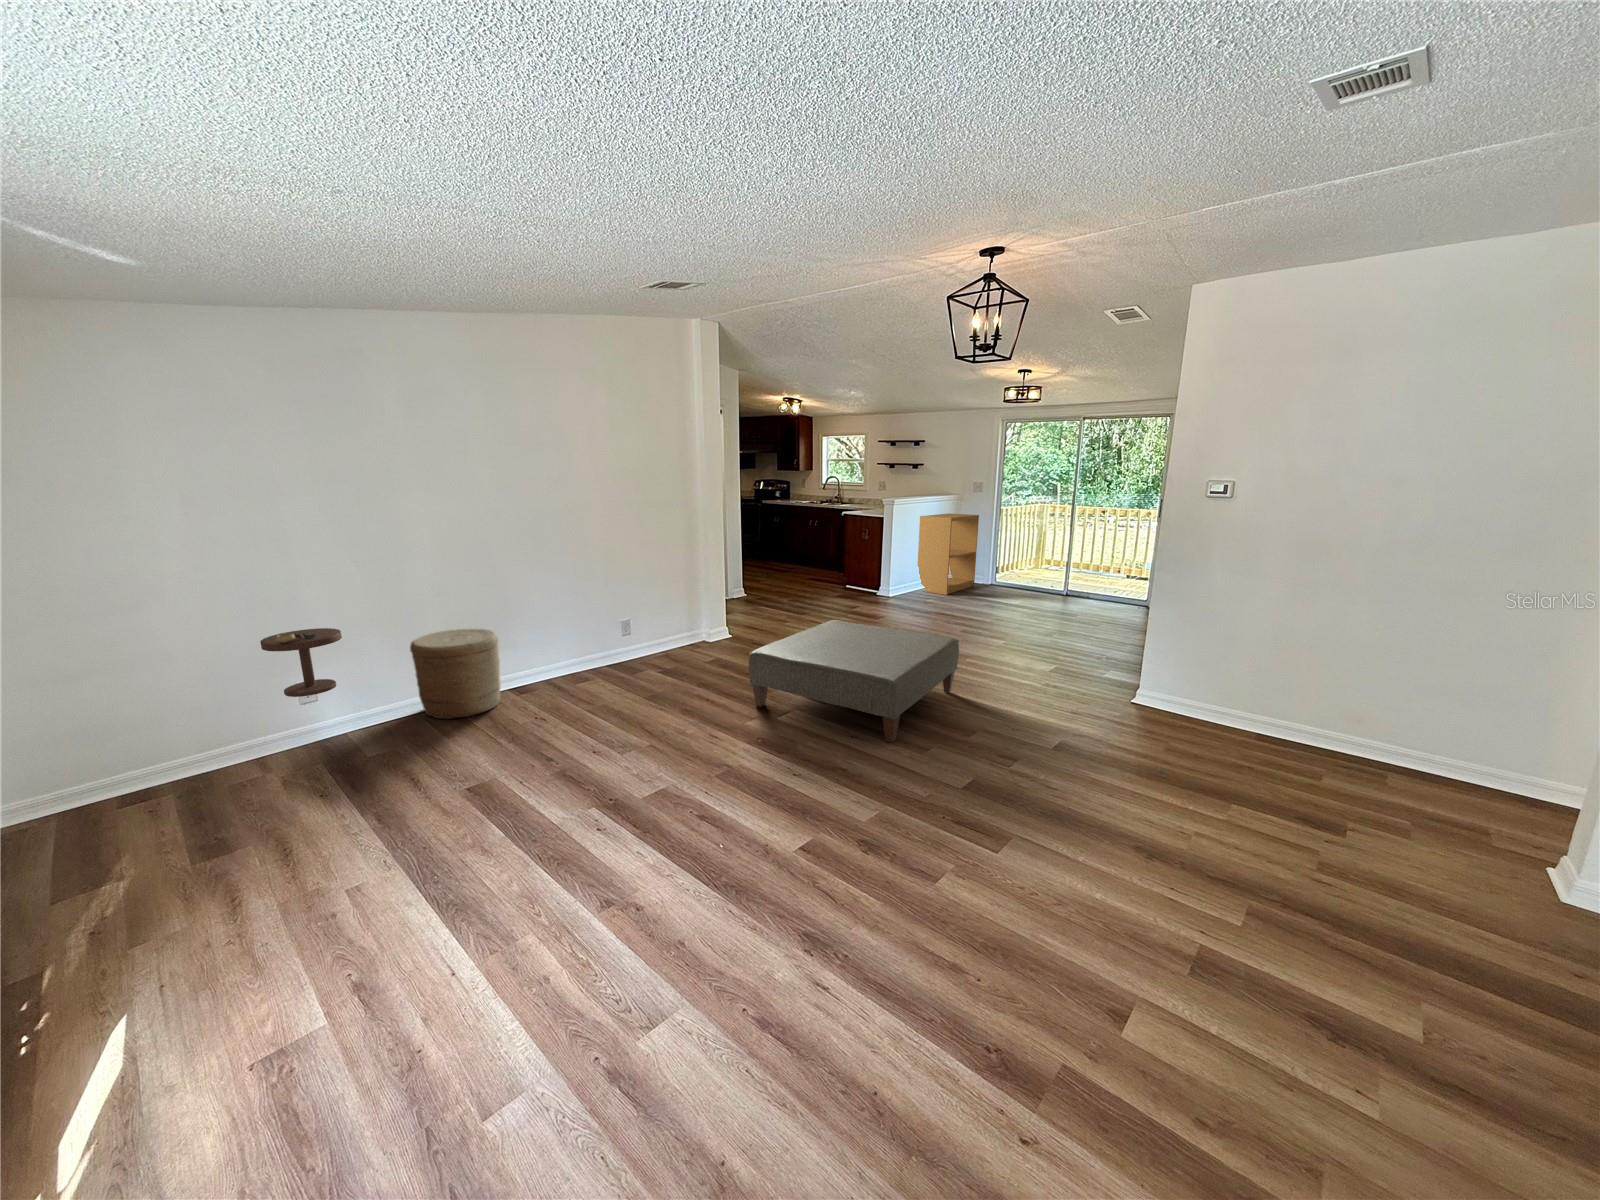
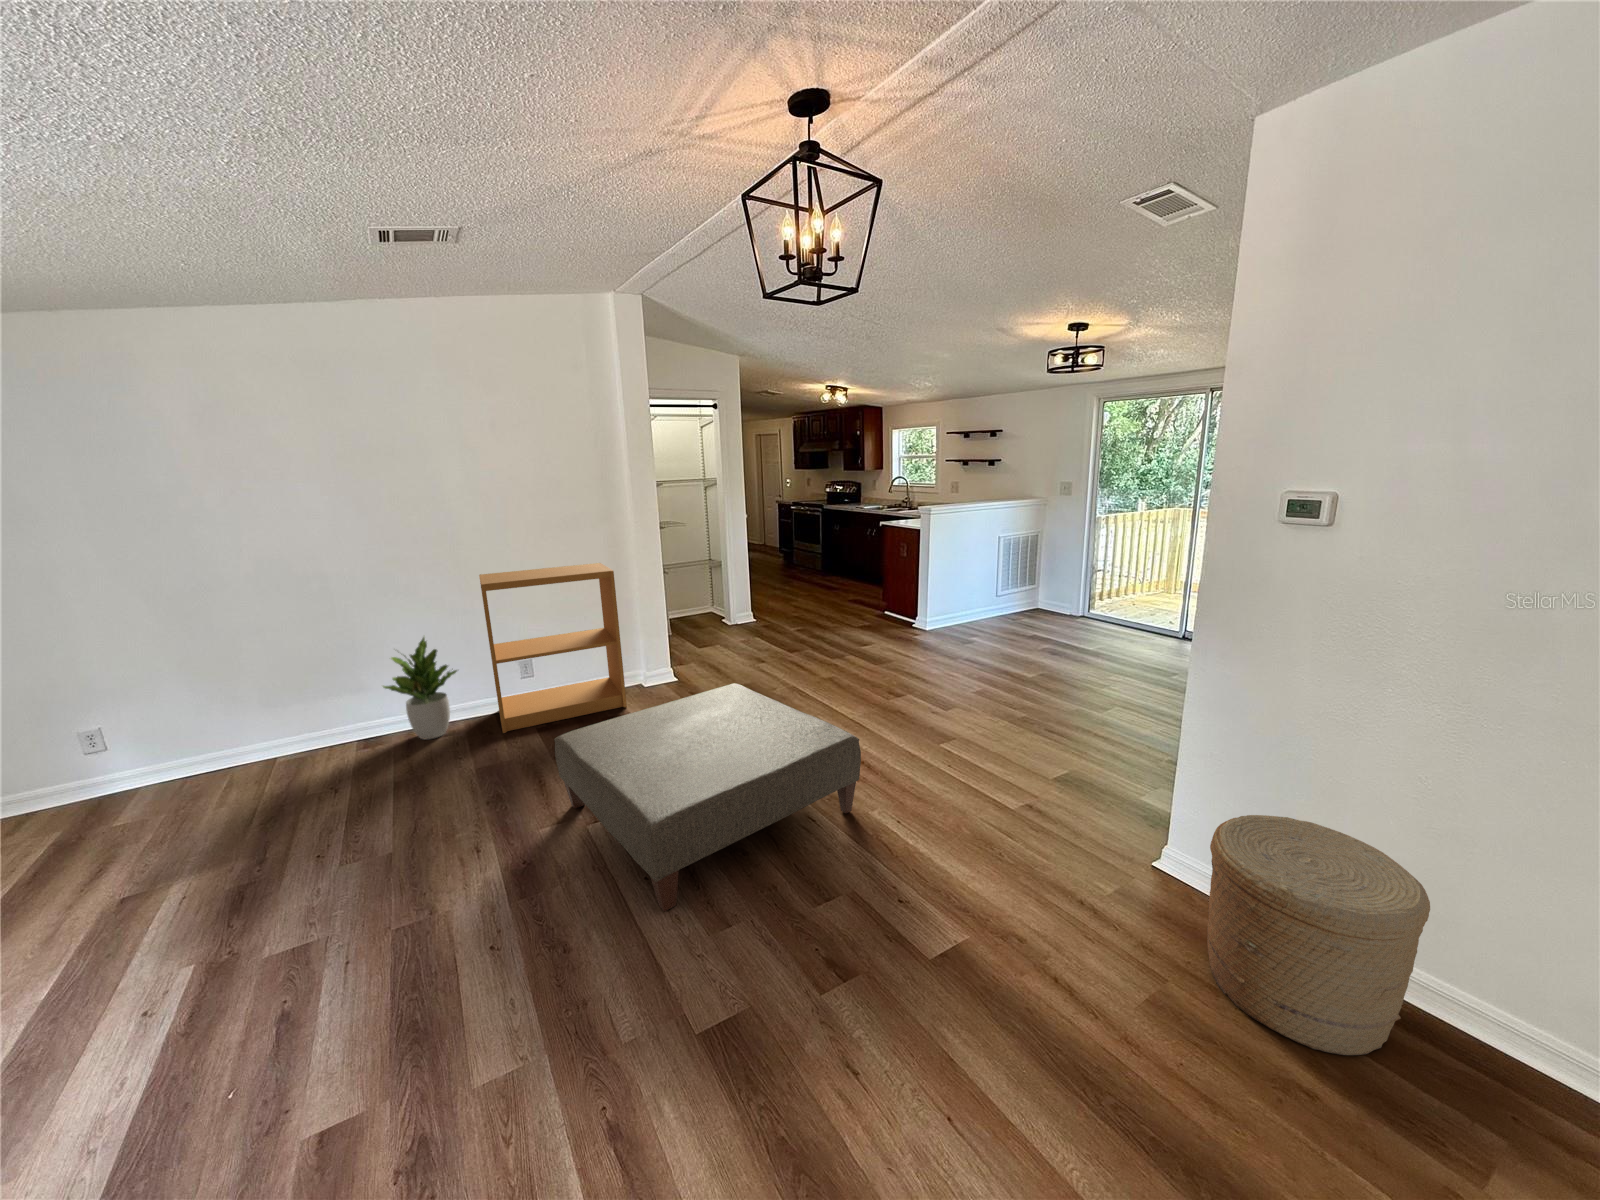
bookshelf: present [918,513,979,595] -> present [479,563,627,733]
potted plant: none [532,591,592,682] -> present [383,637,457,739]
side table: present [260,628,342,697] -> none [25,679,131,801]
woven basket: present [410,629,501,719] -> present [1207,815,1430,1055]

